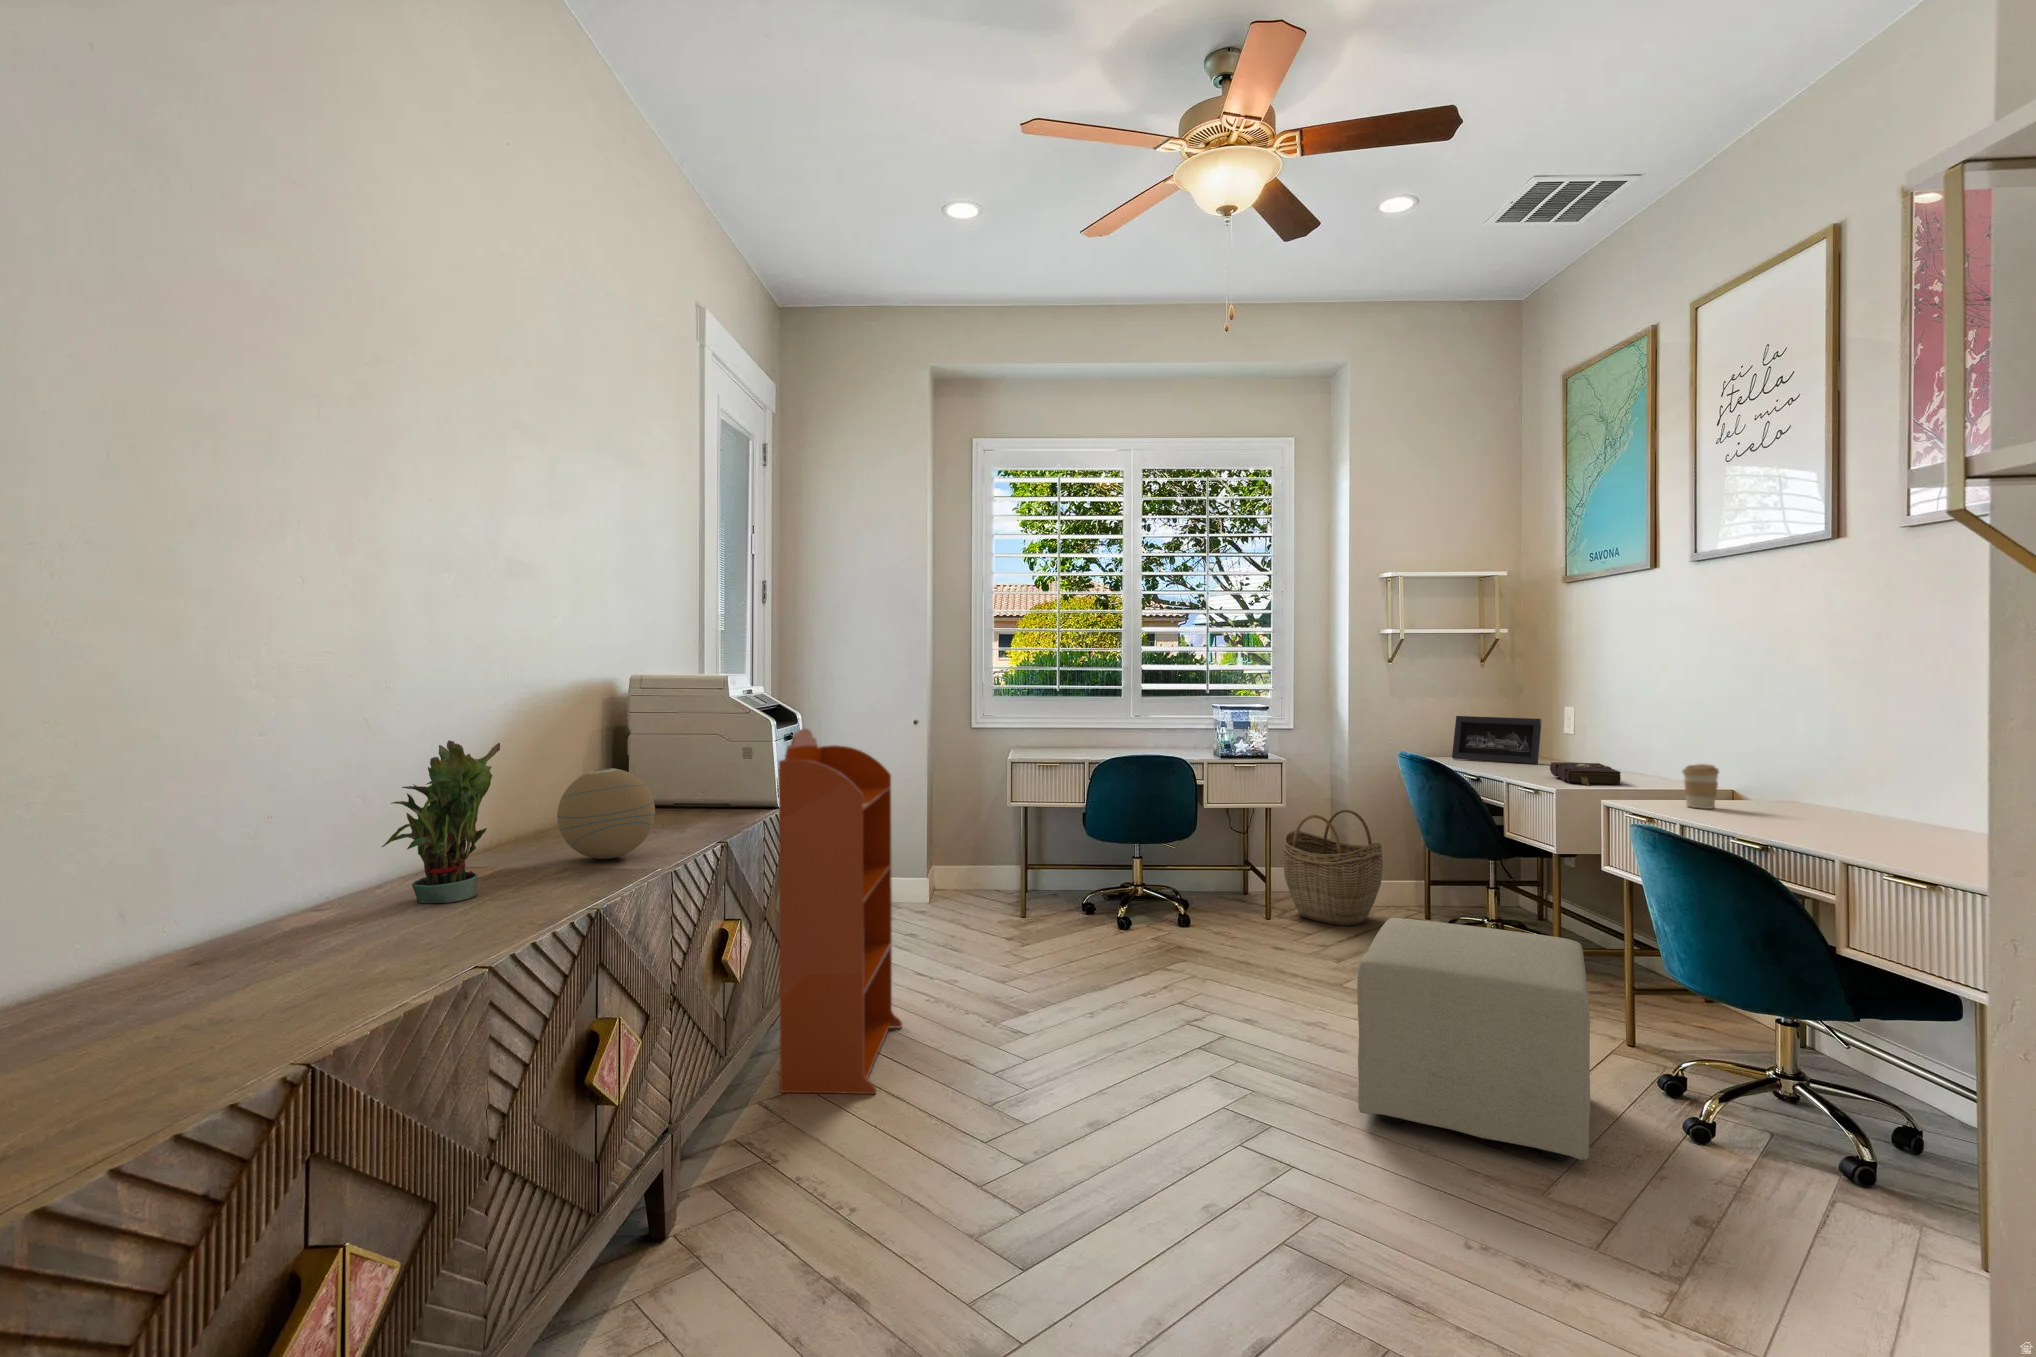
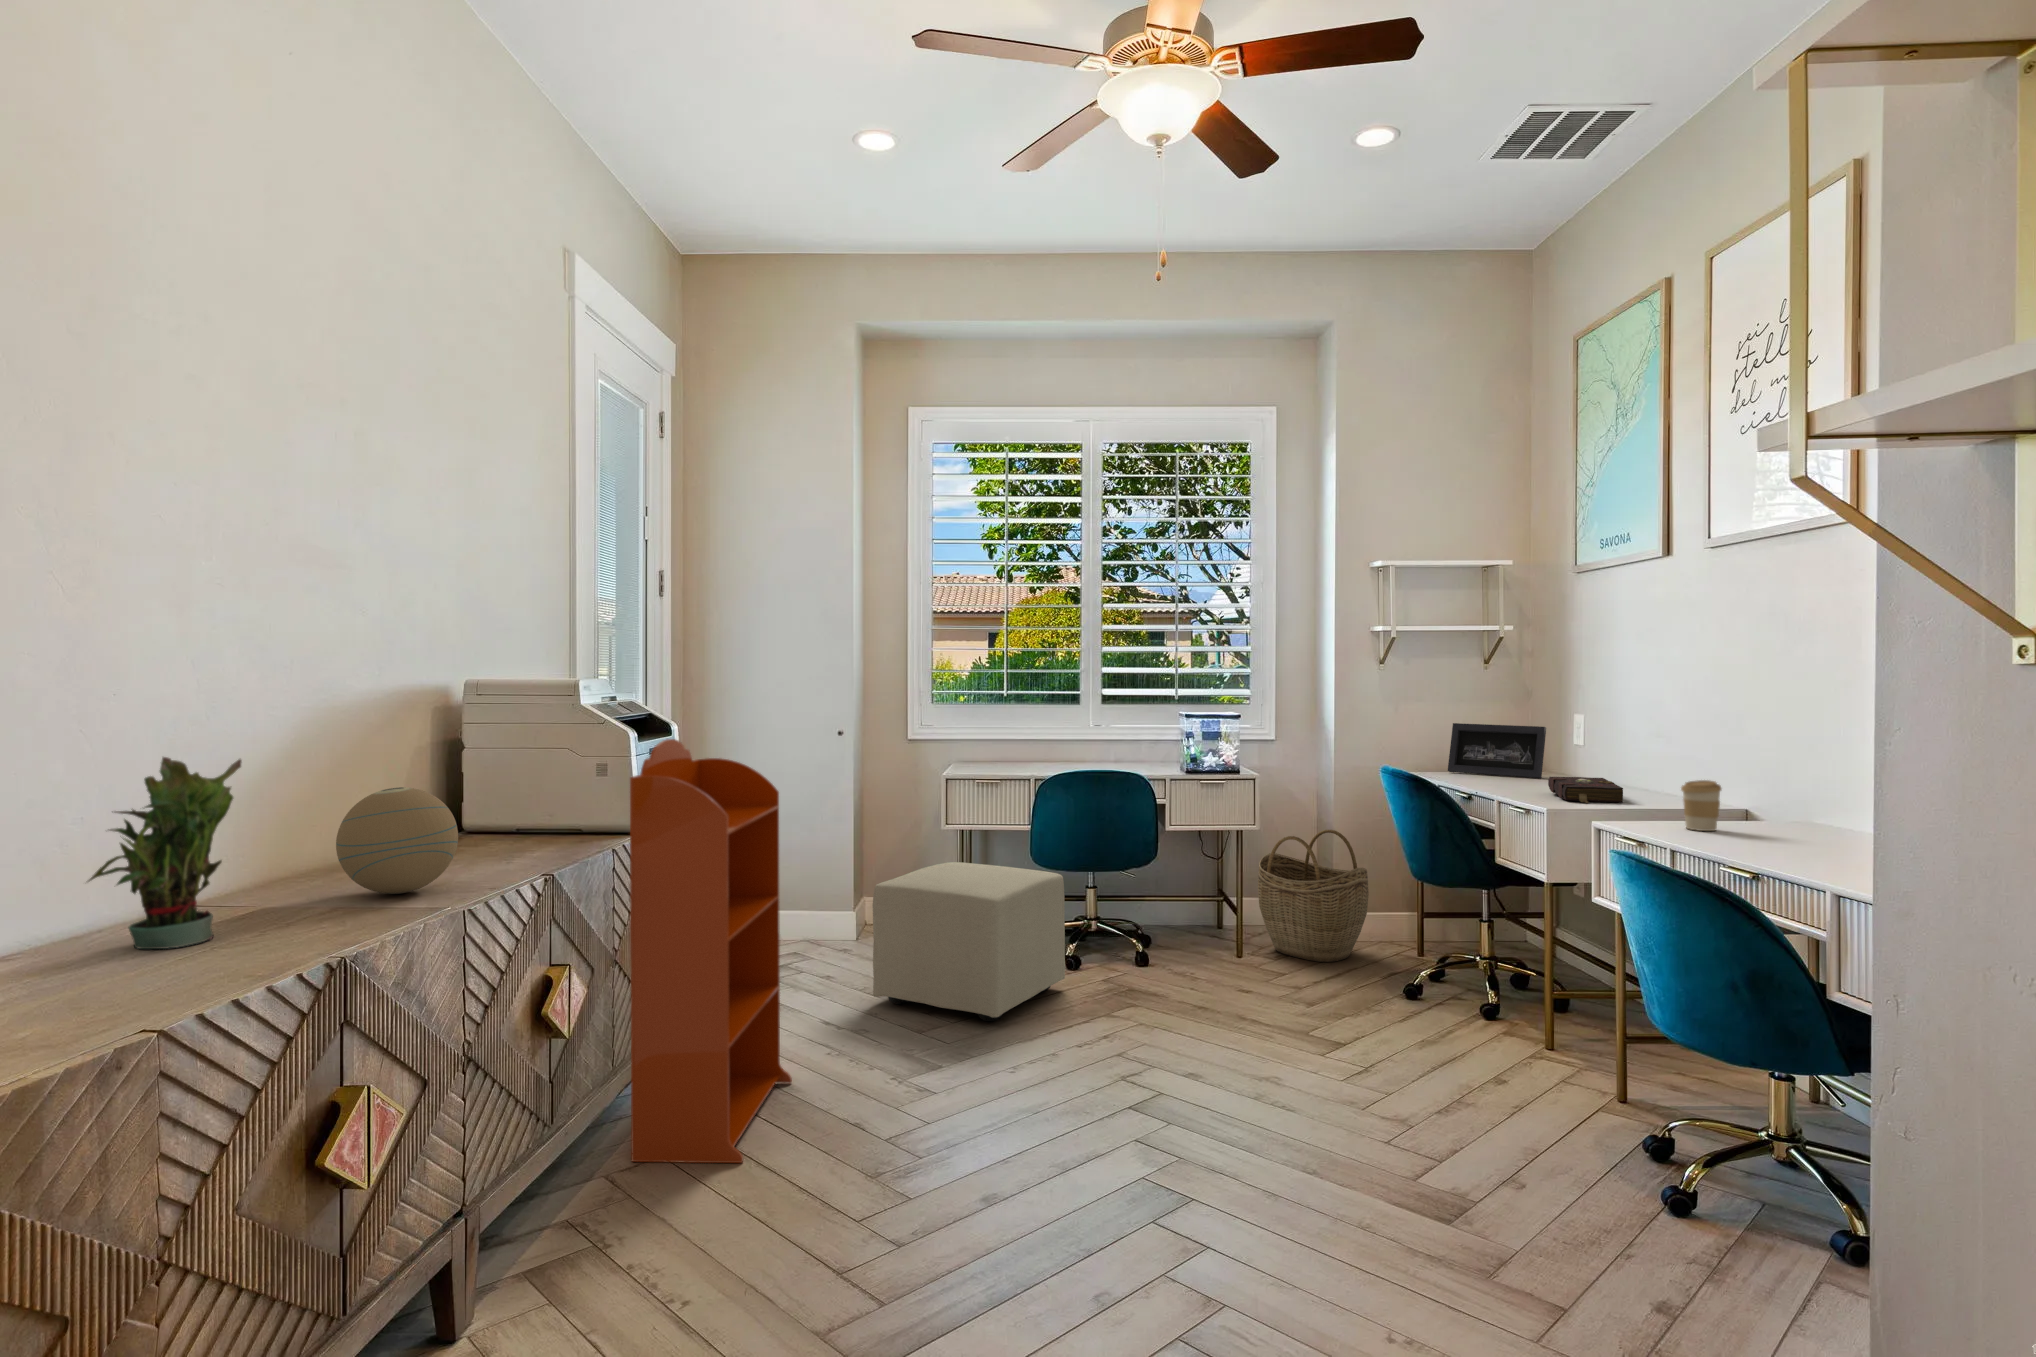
ottoman: present [1357,918,1590,1160] -> present [873,862,1065,1021]

